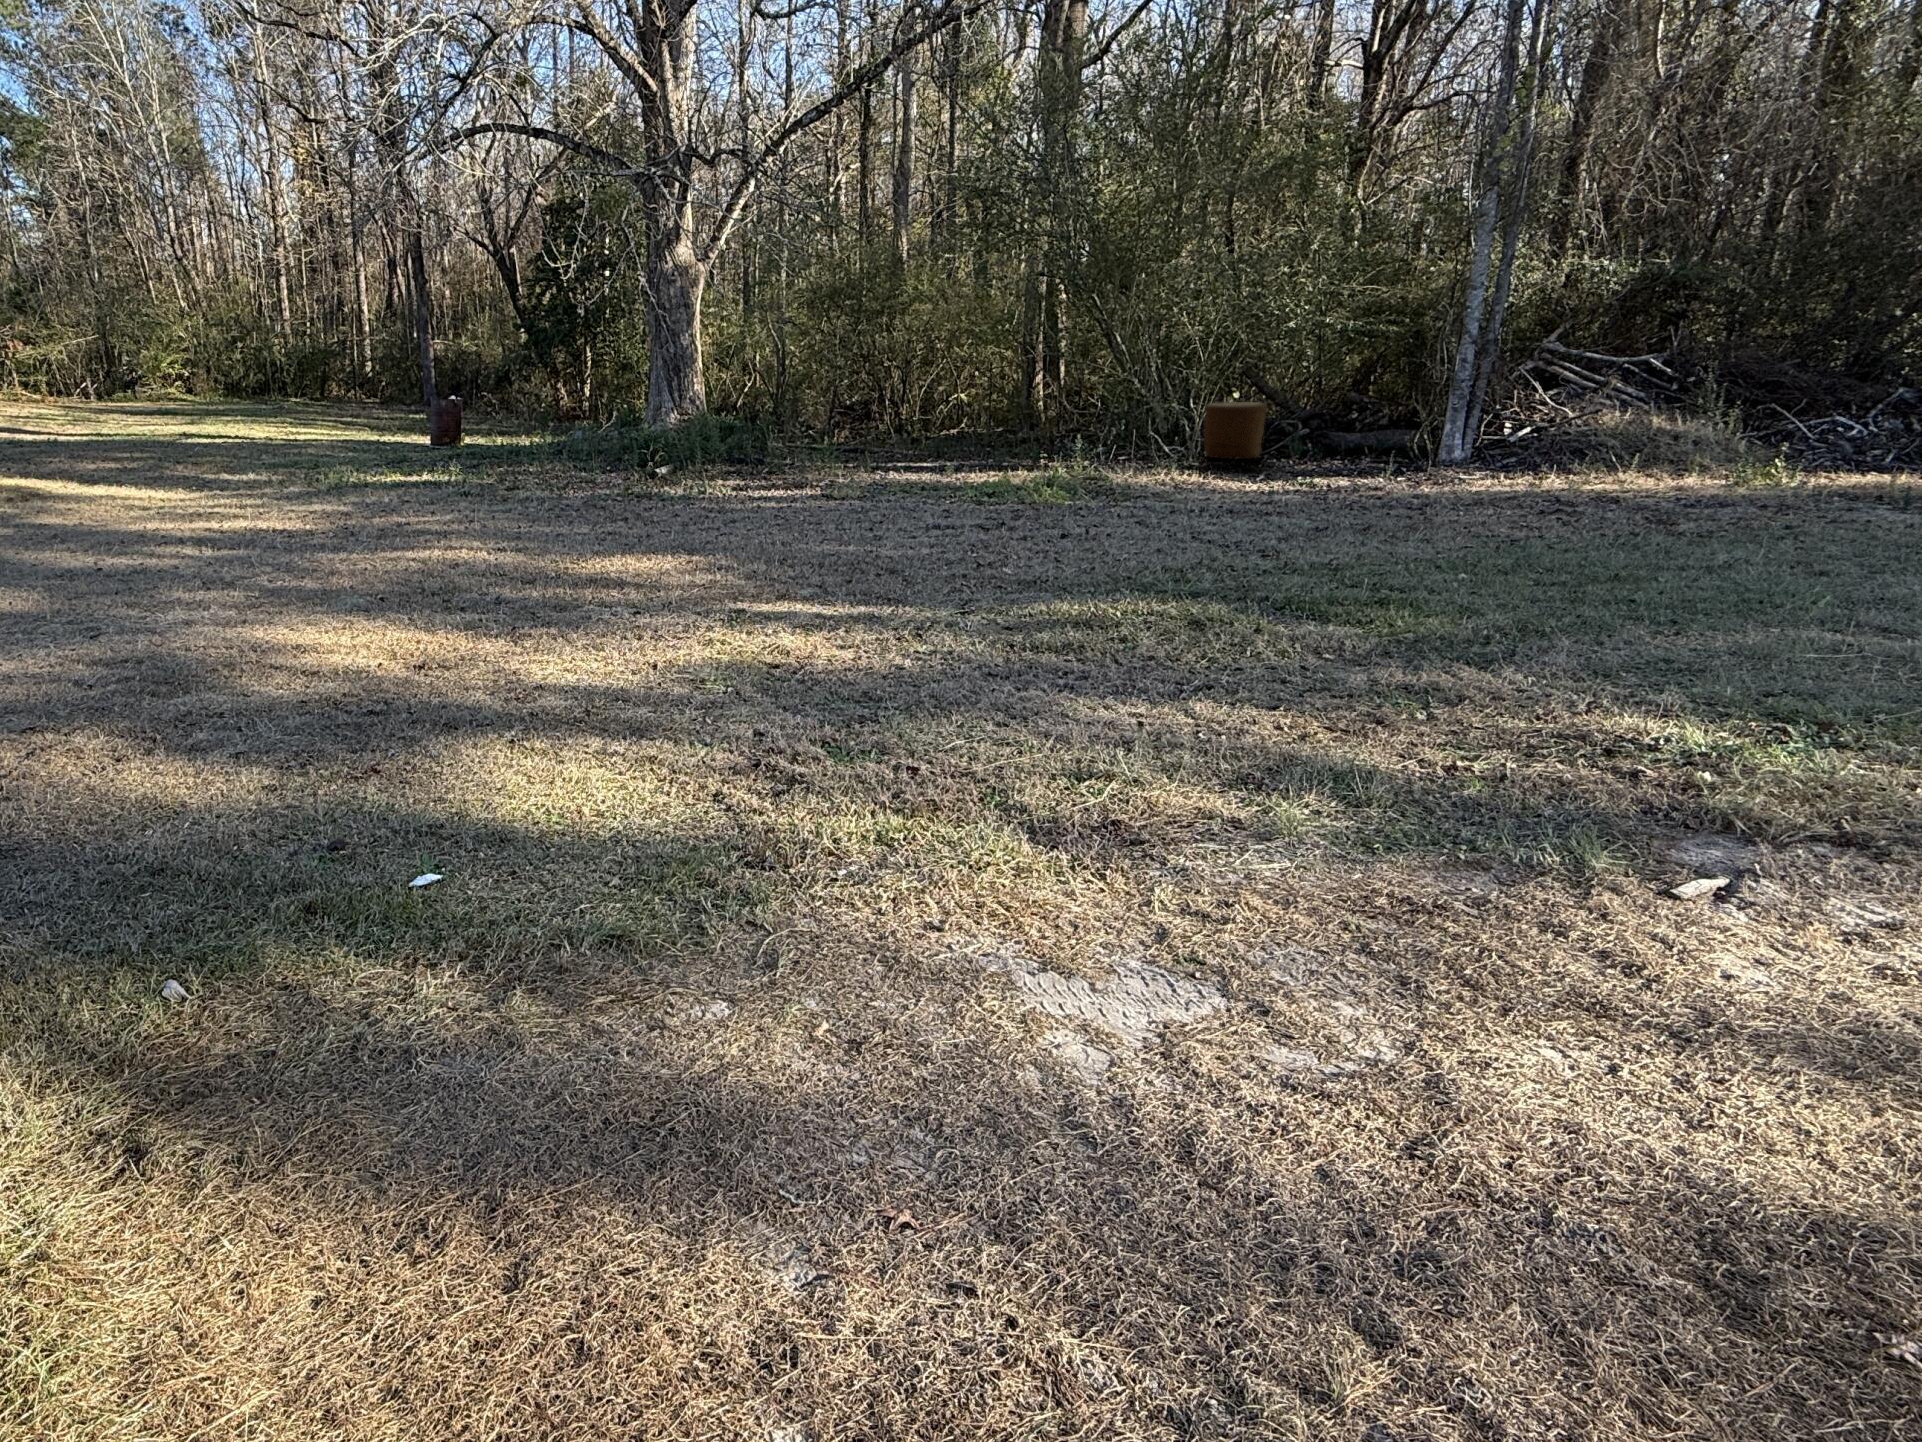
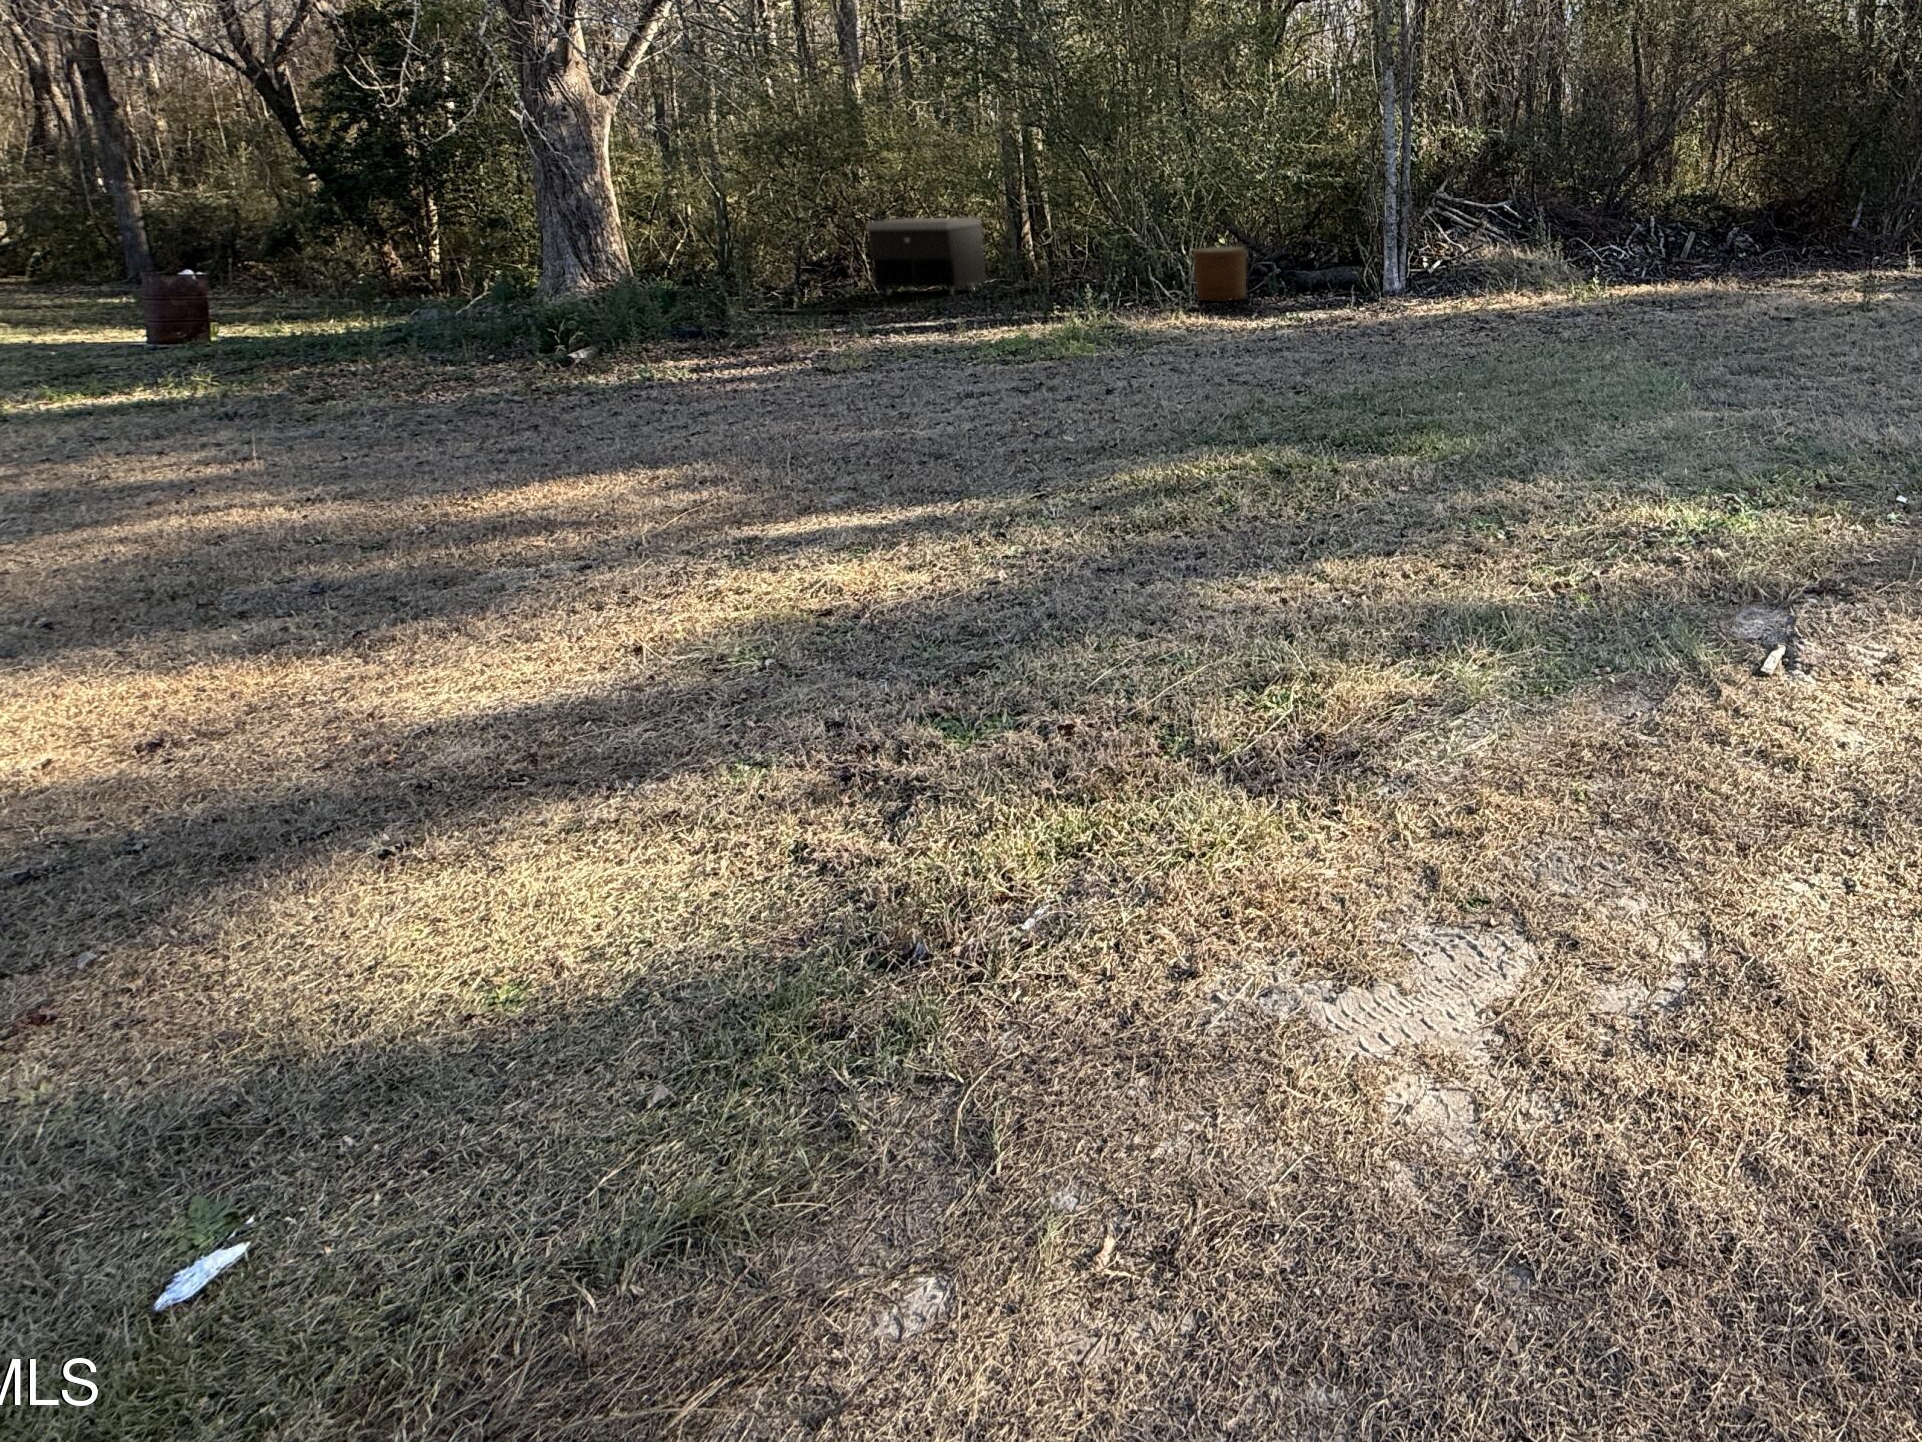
storage bench: none [897,368,1001,440] -> present [866,218,986,295]

